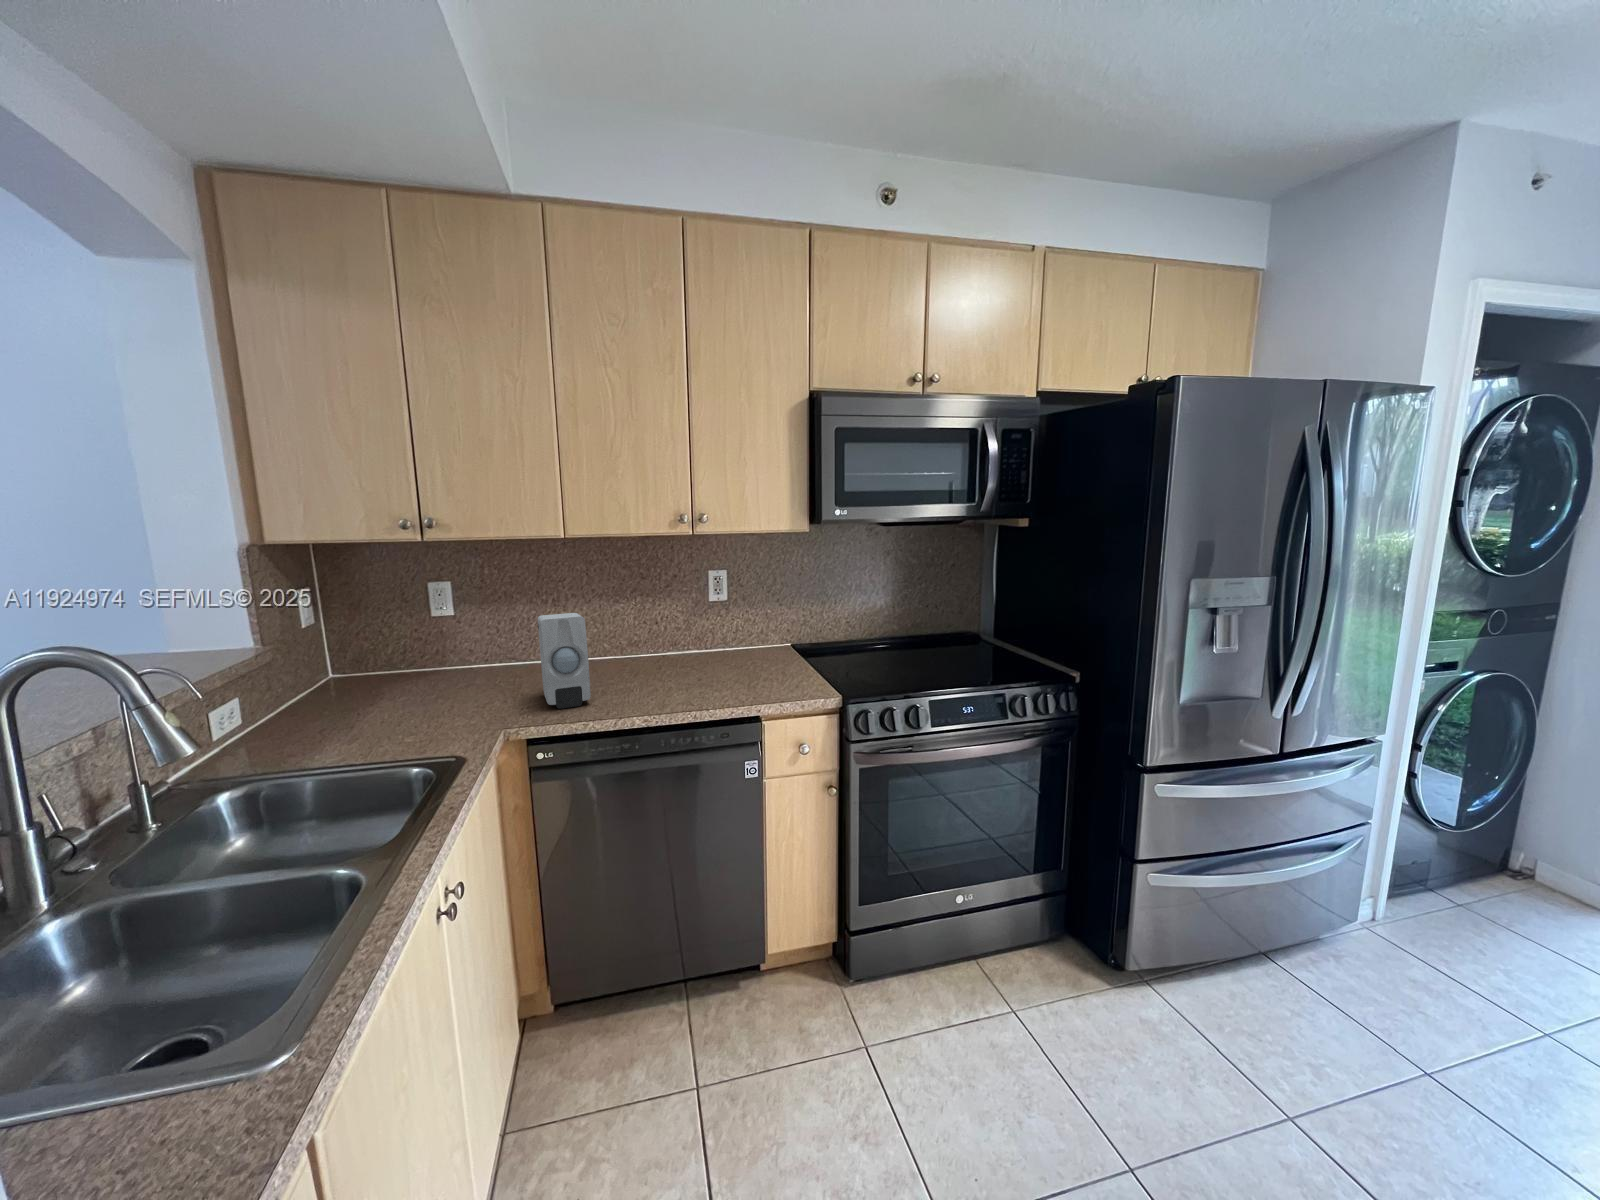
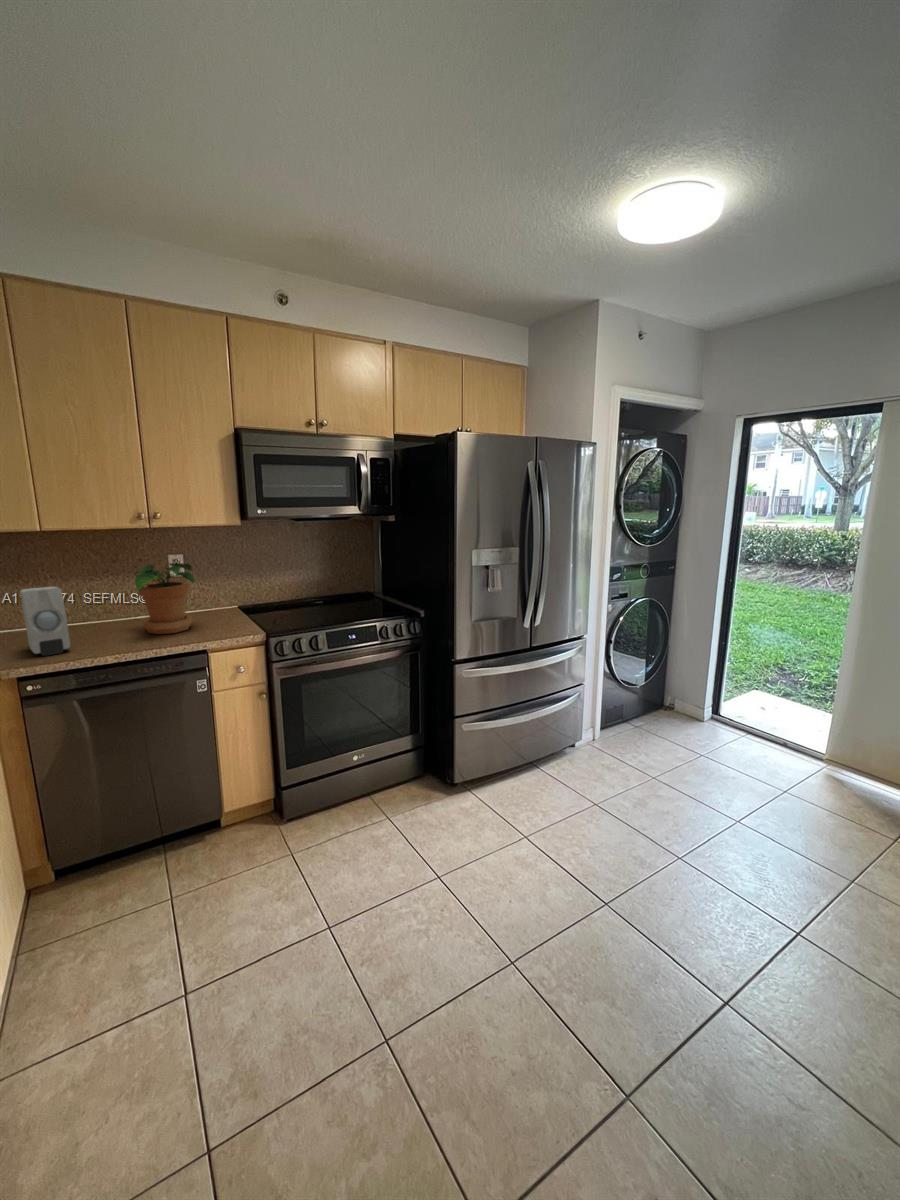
potted plant: none [667,584,745,684] -> present [133,563,194,634]

